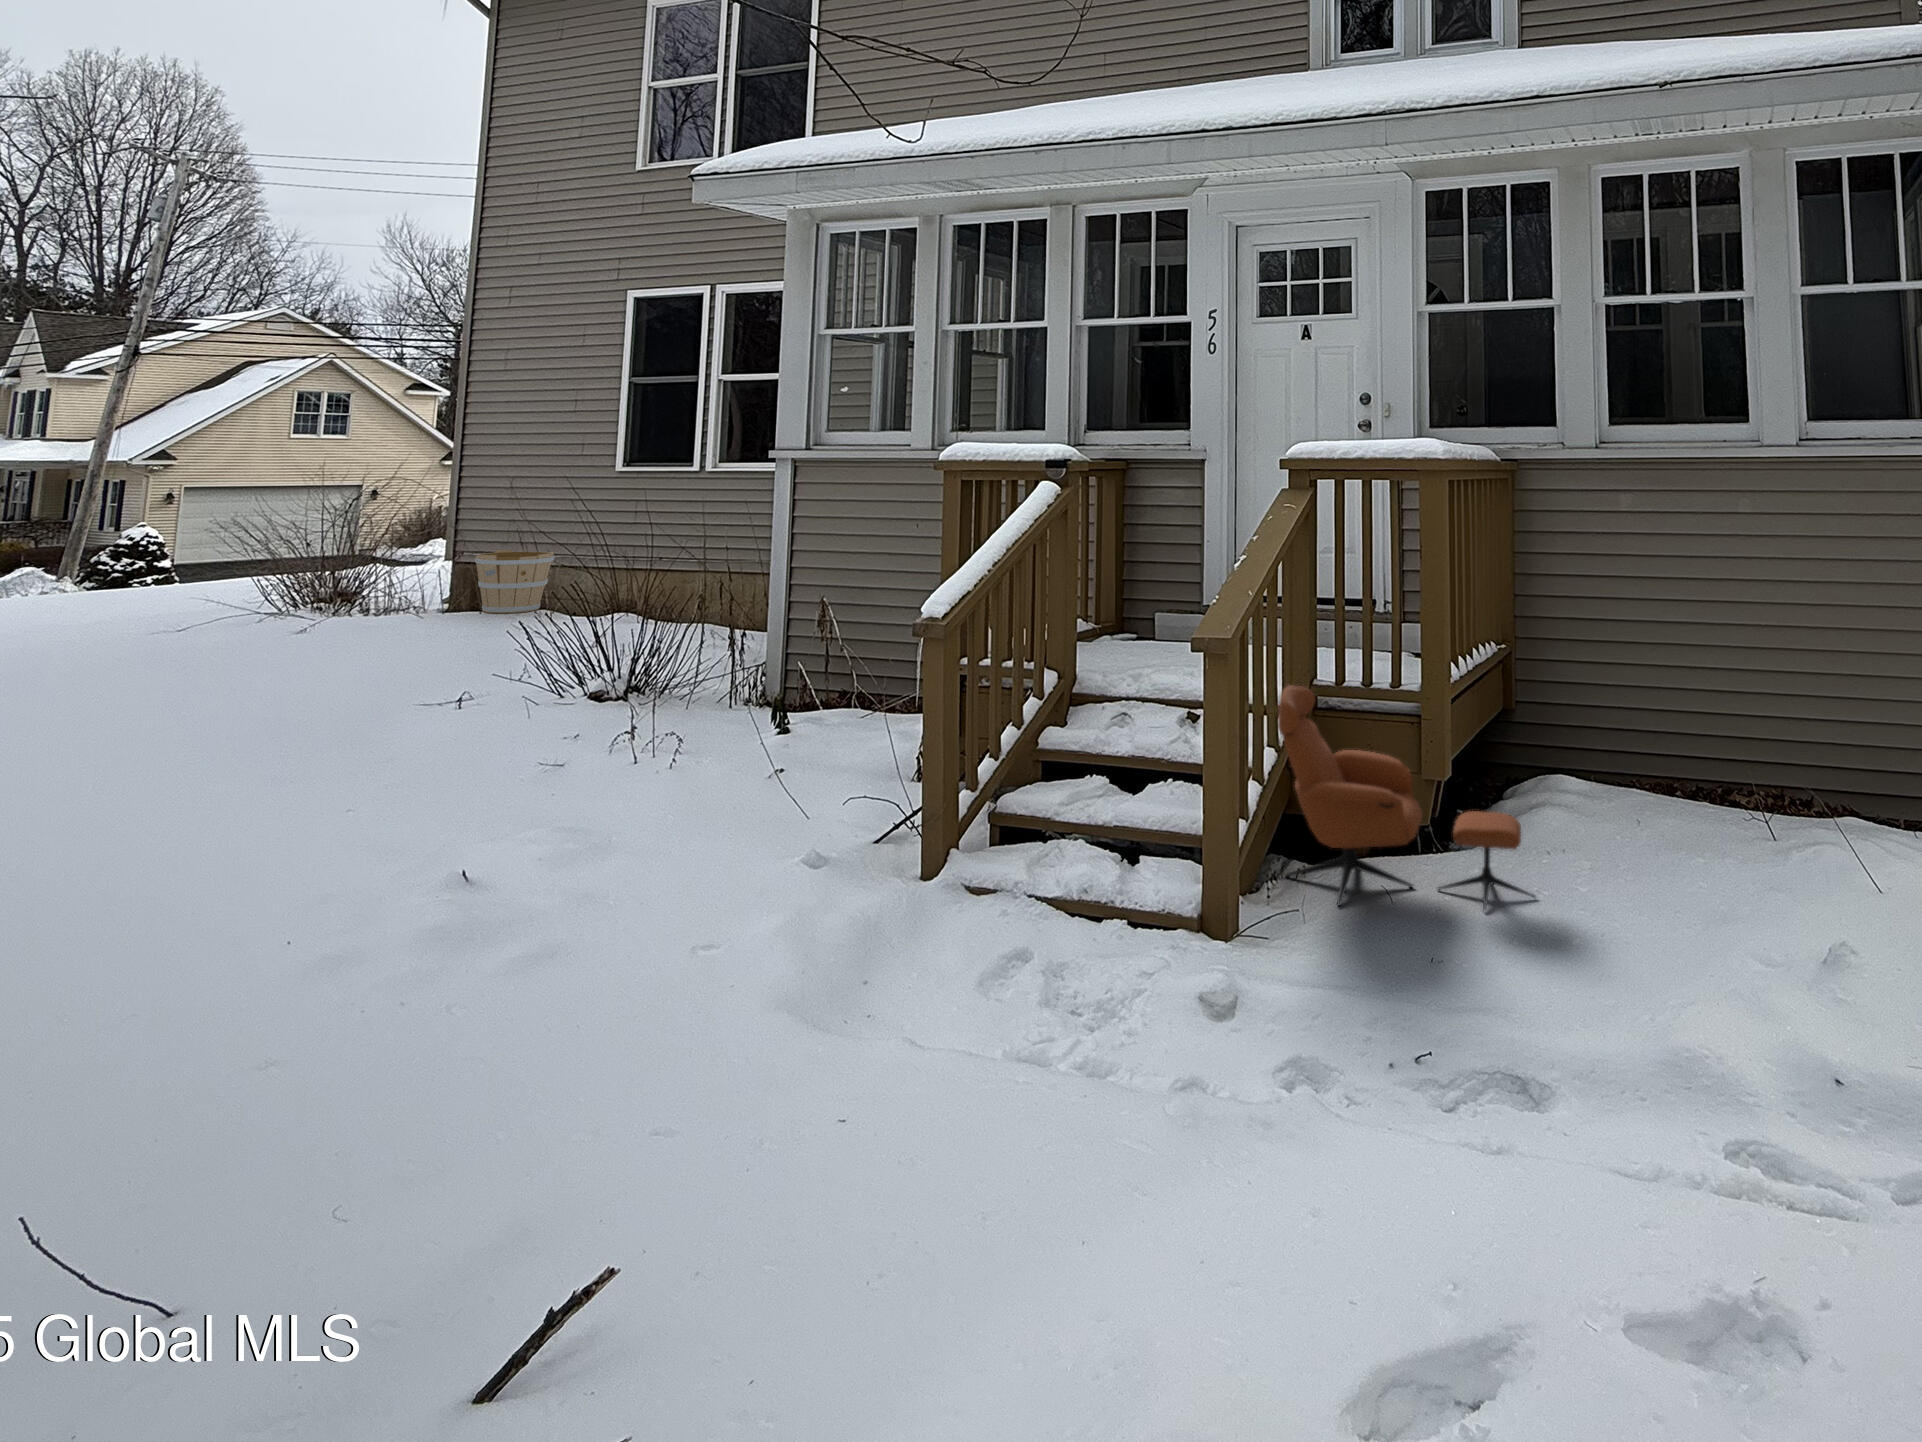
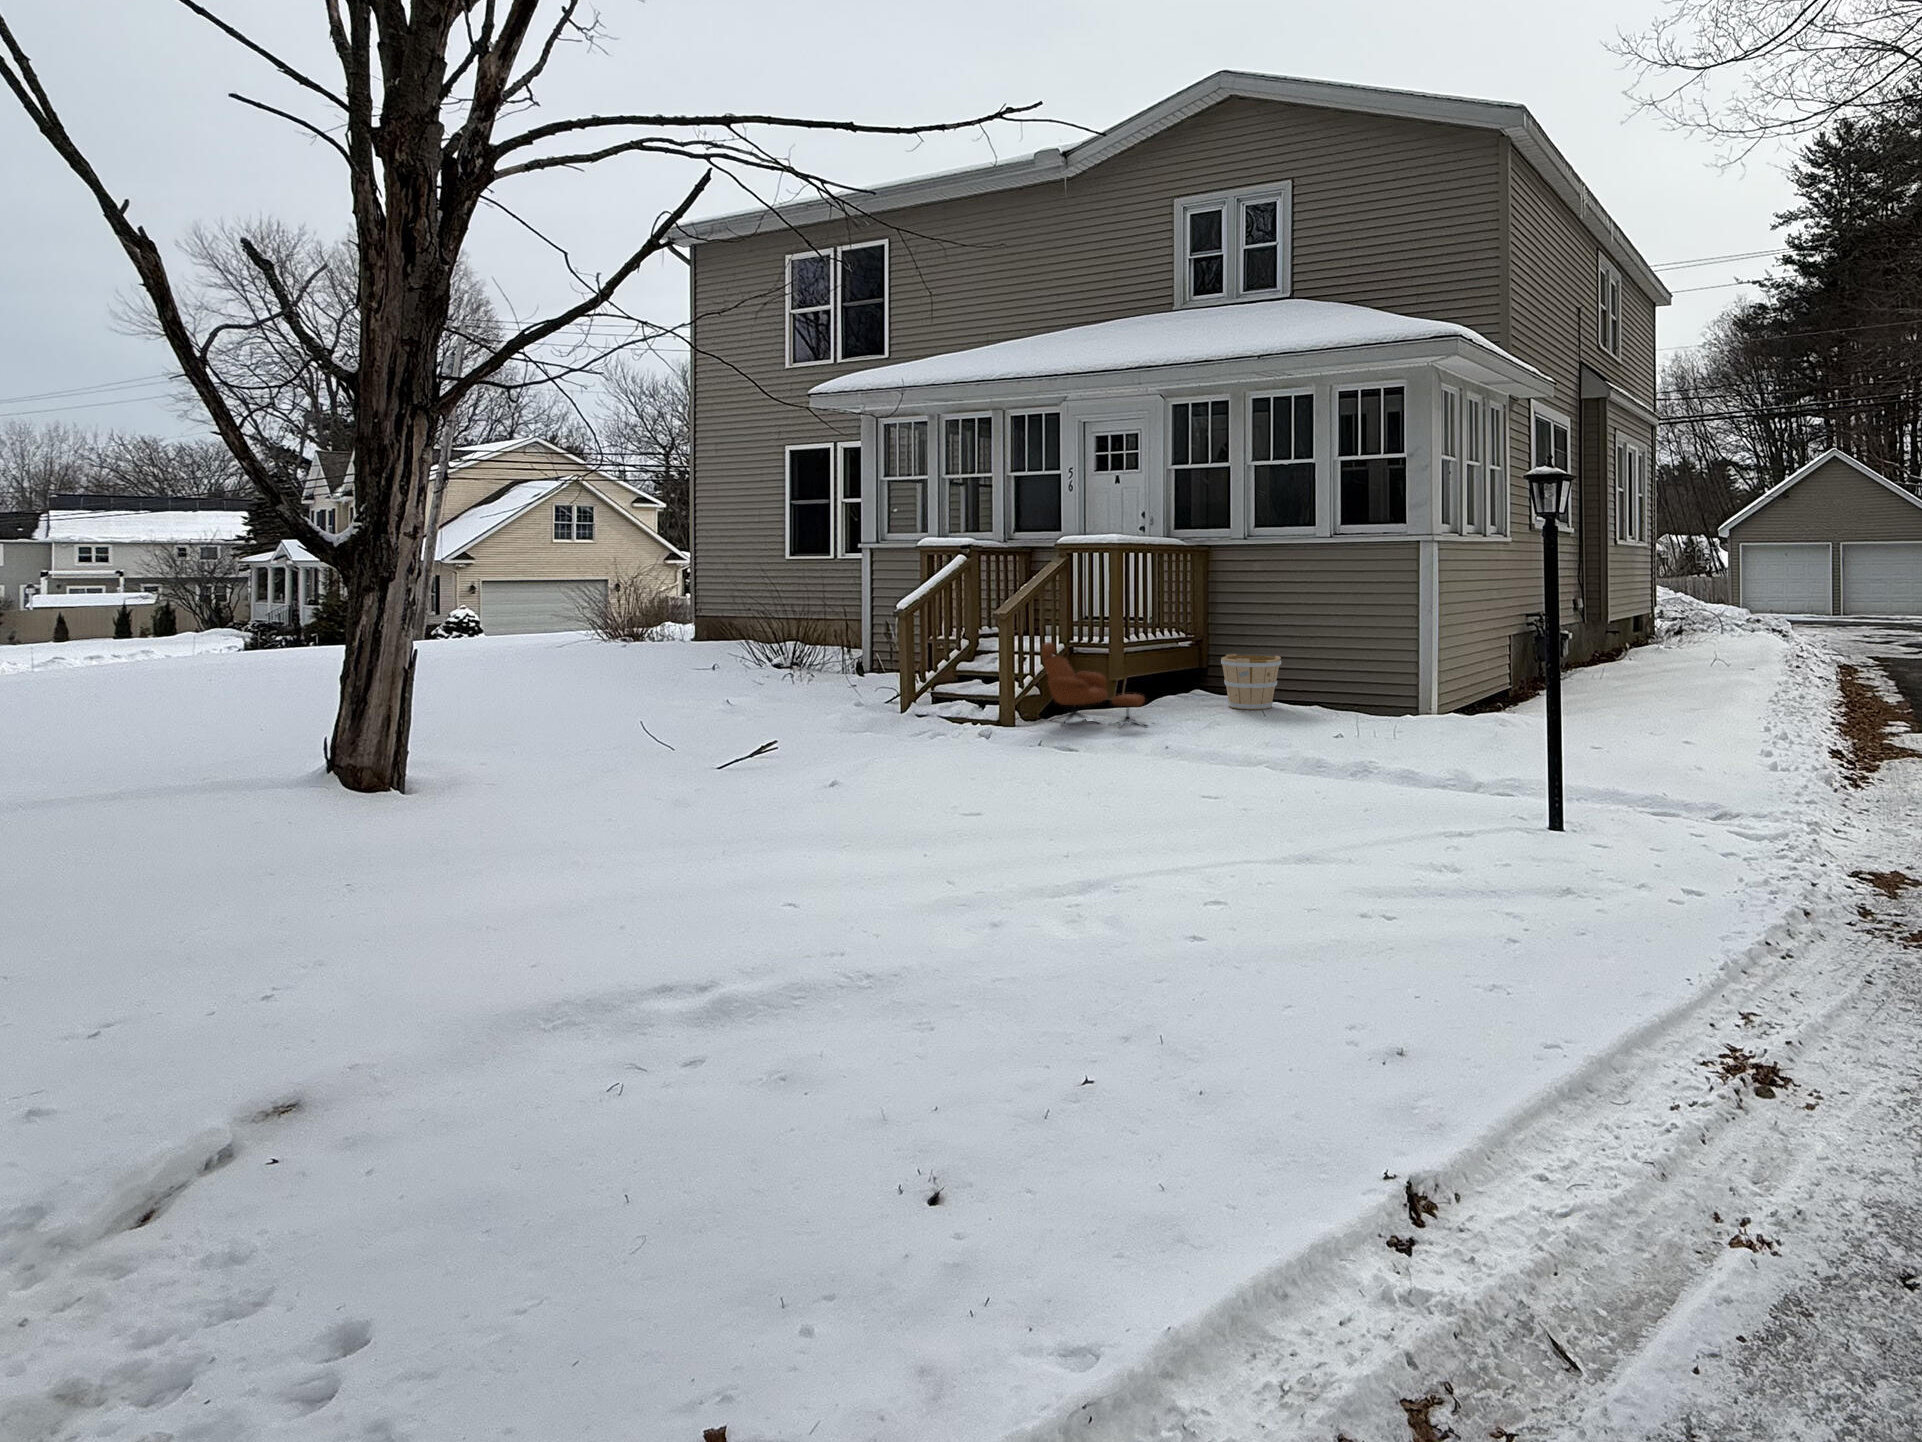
wooden bucket: present [475,550,555,613] -> present [1221,654,1282,710]

